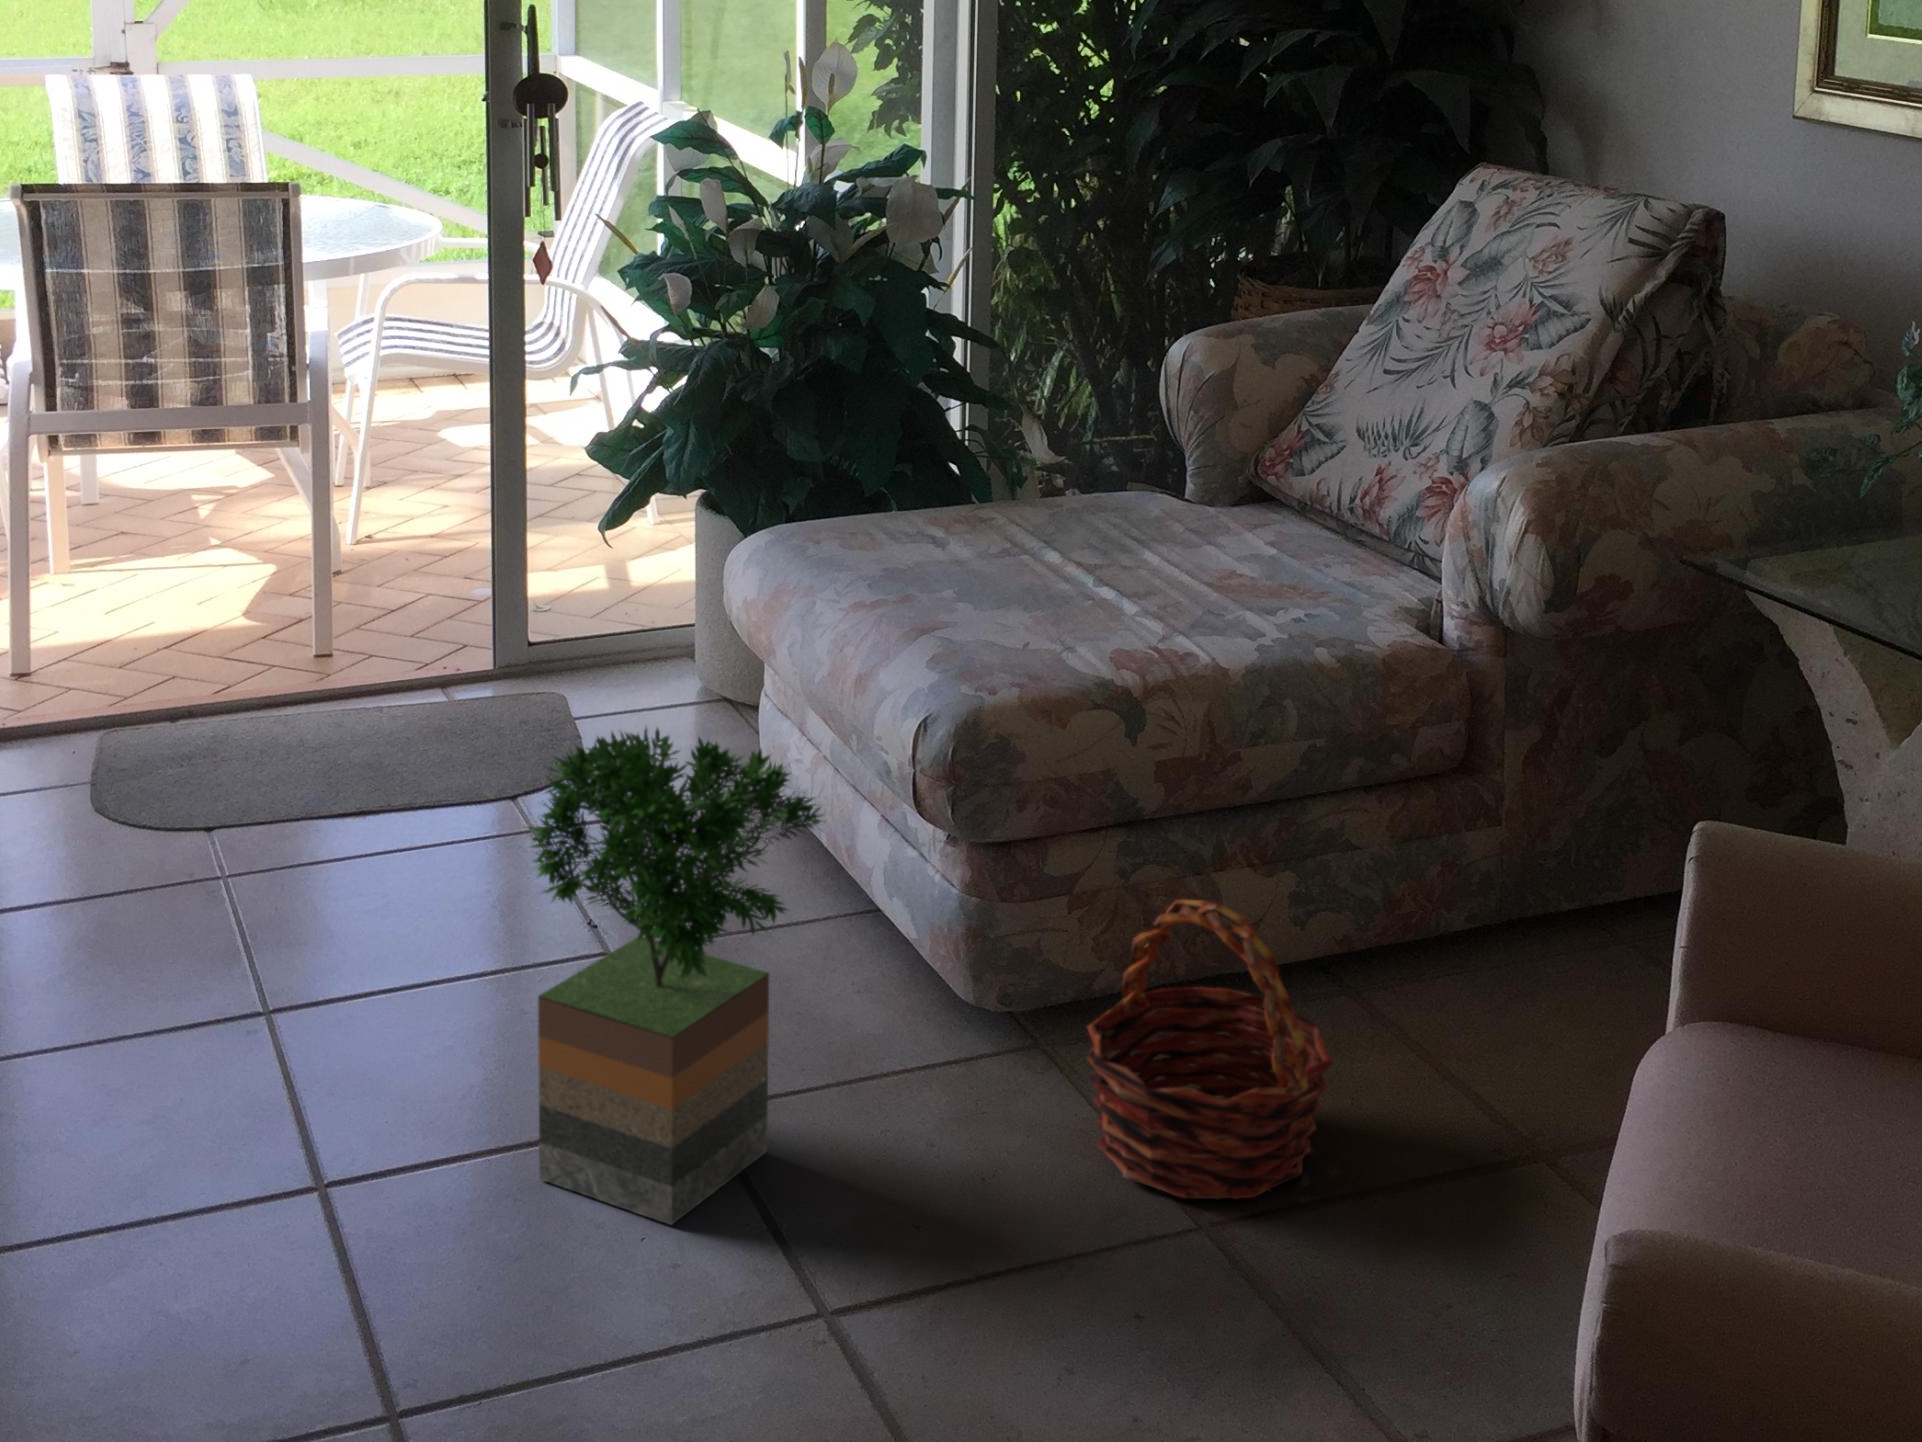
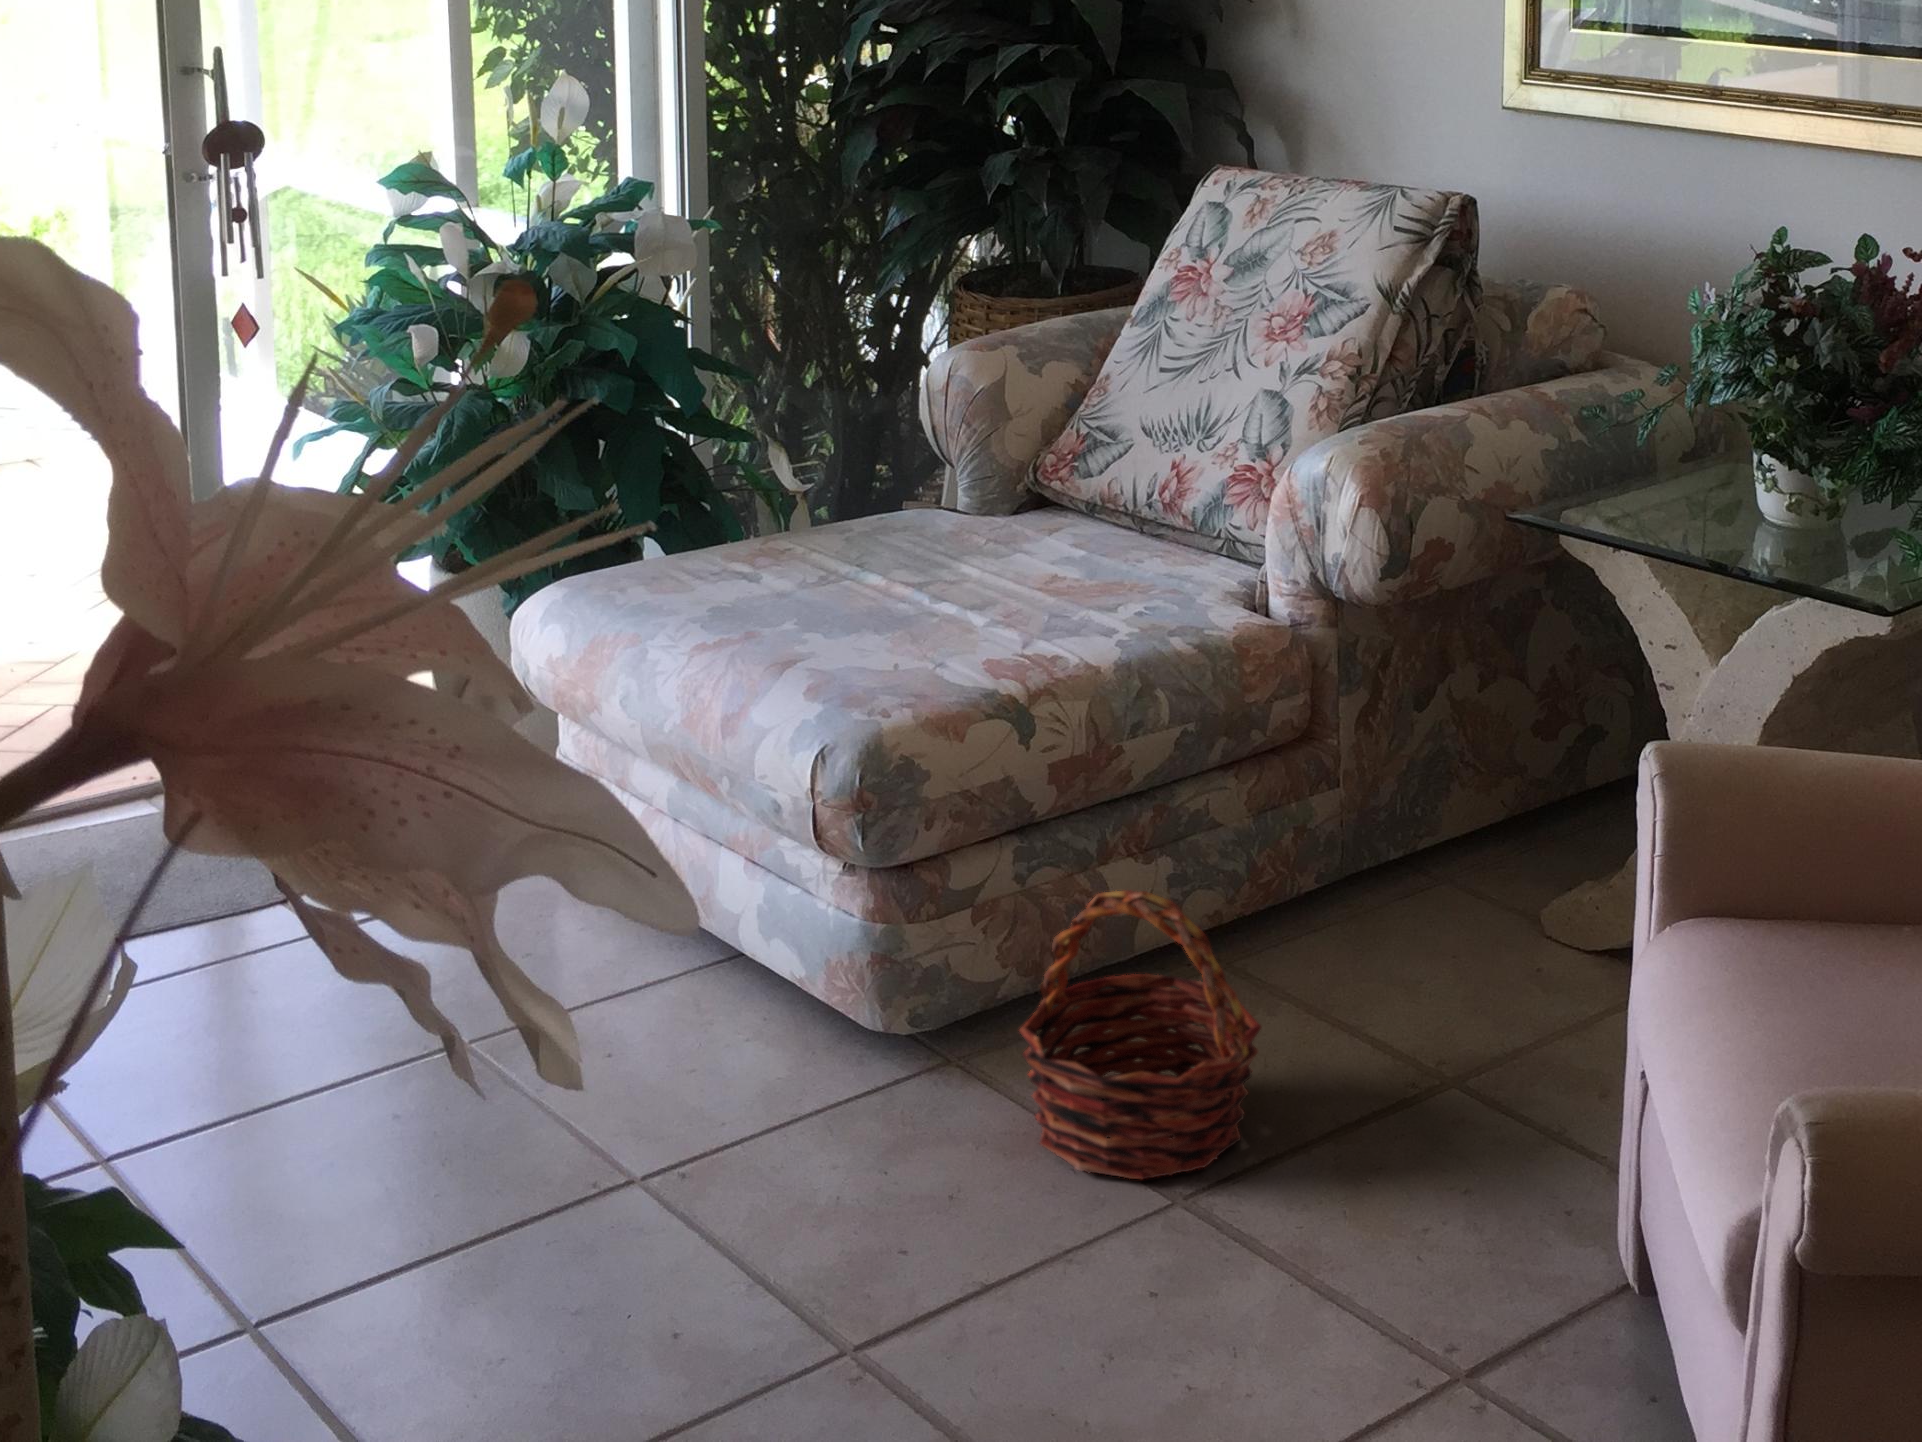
potted tree: present [527,728,822,1225] -> none [451,788,764,1297]

